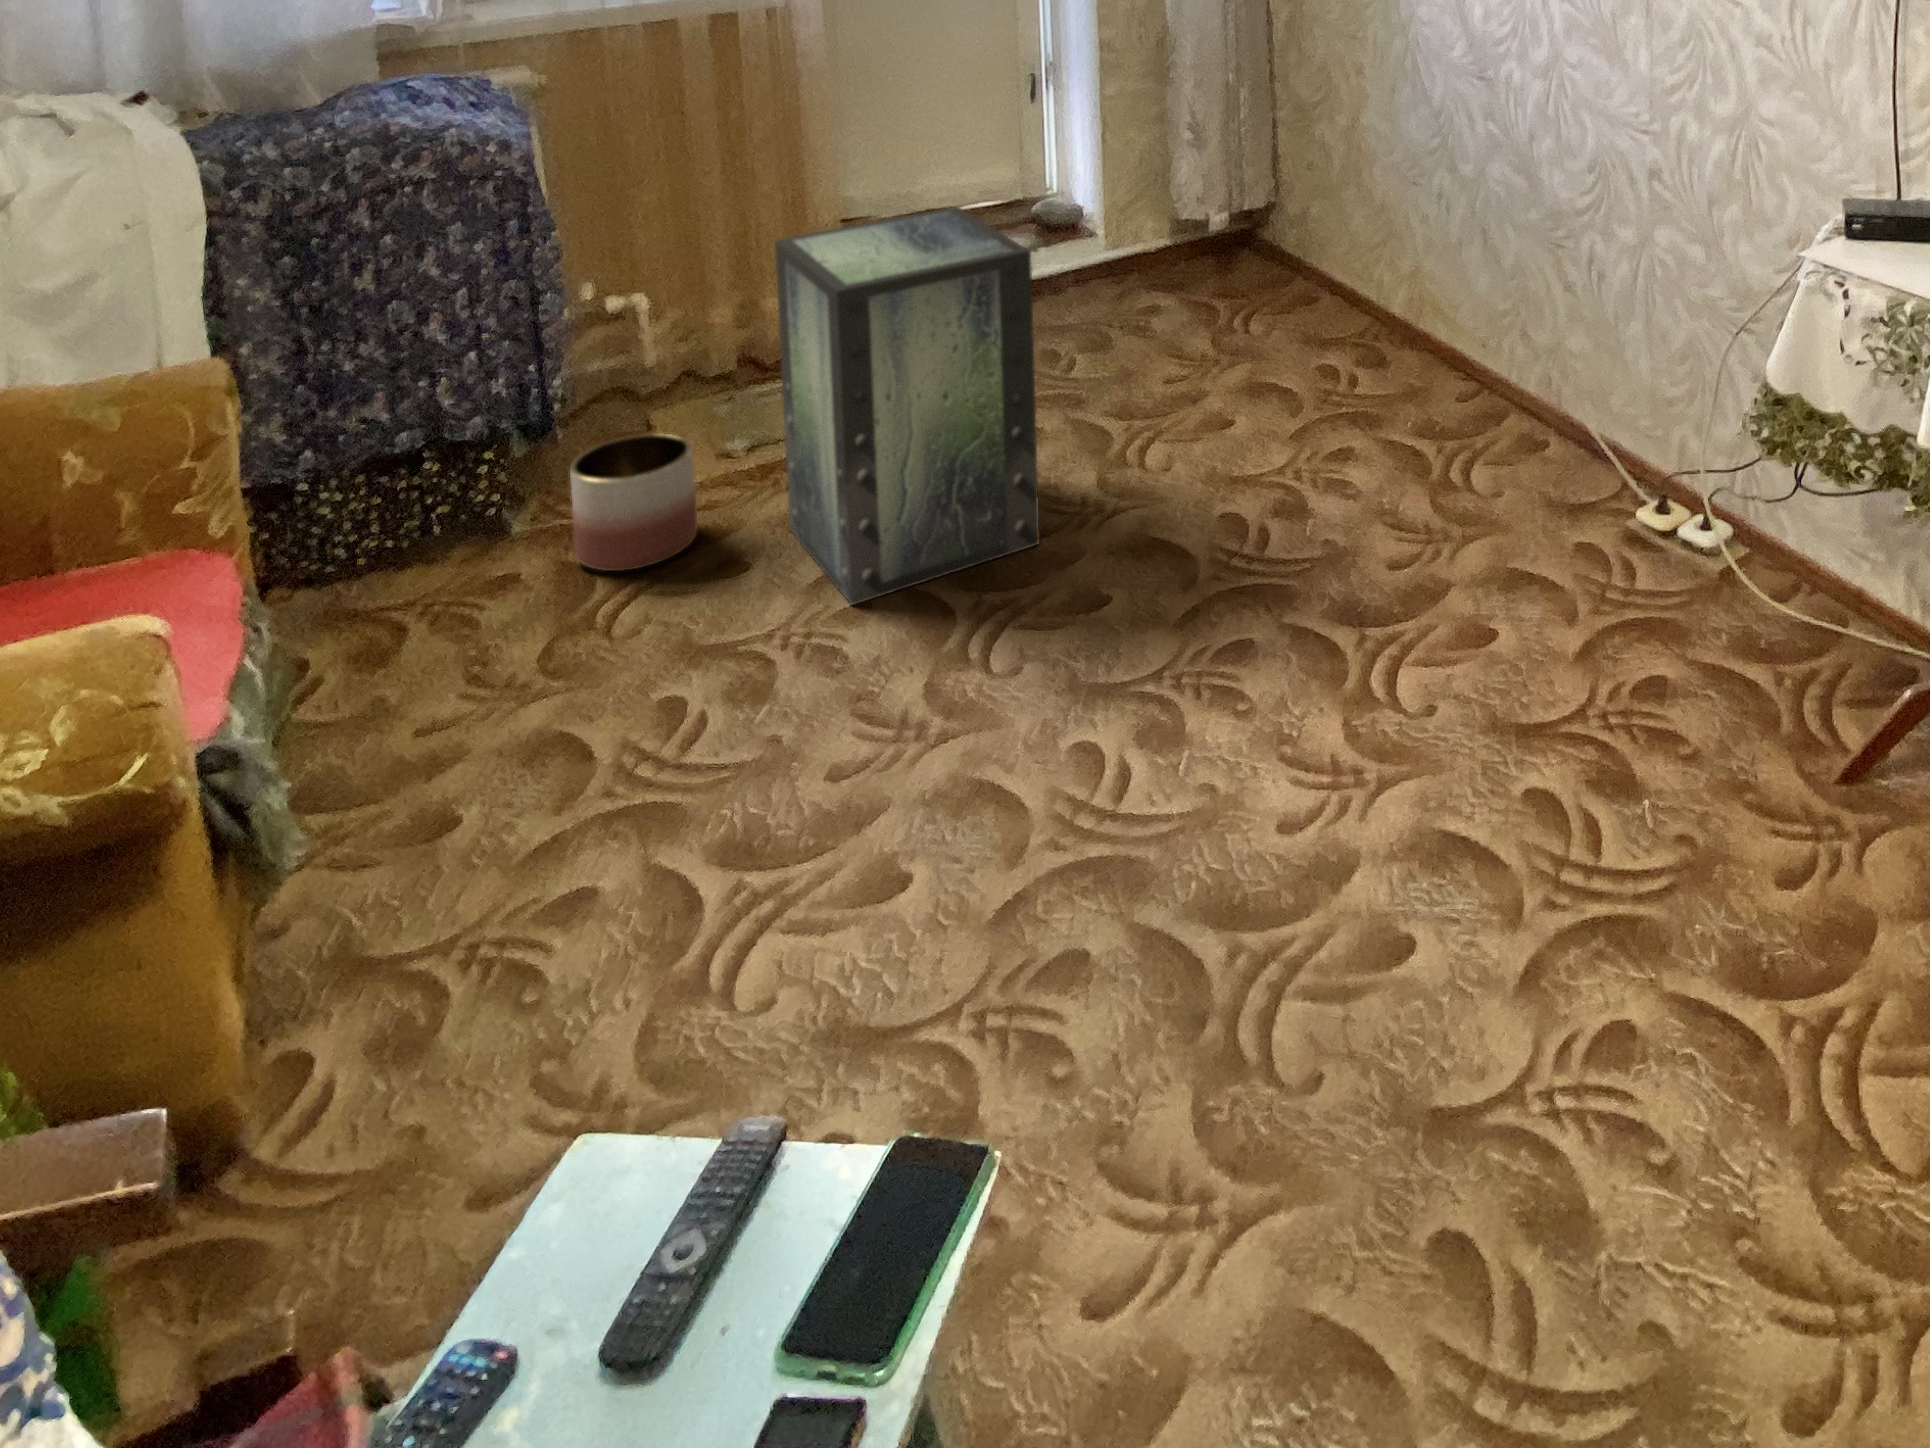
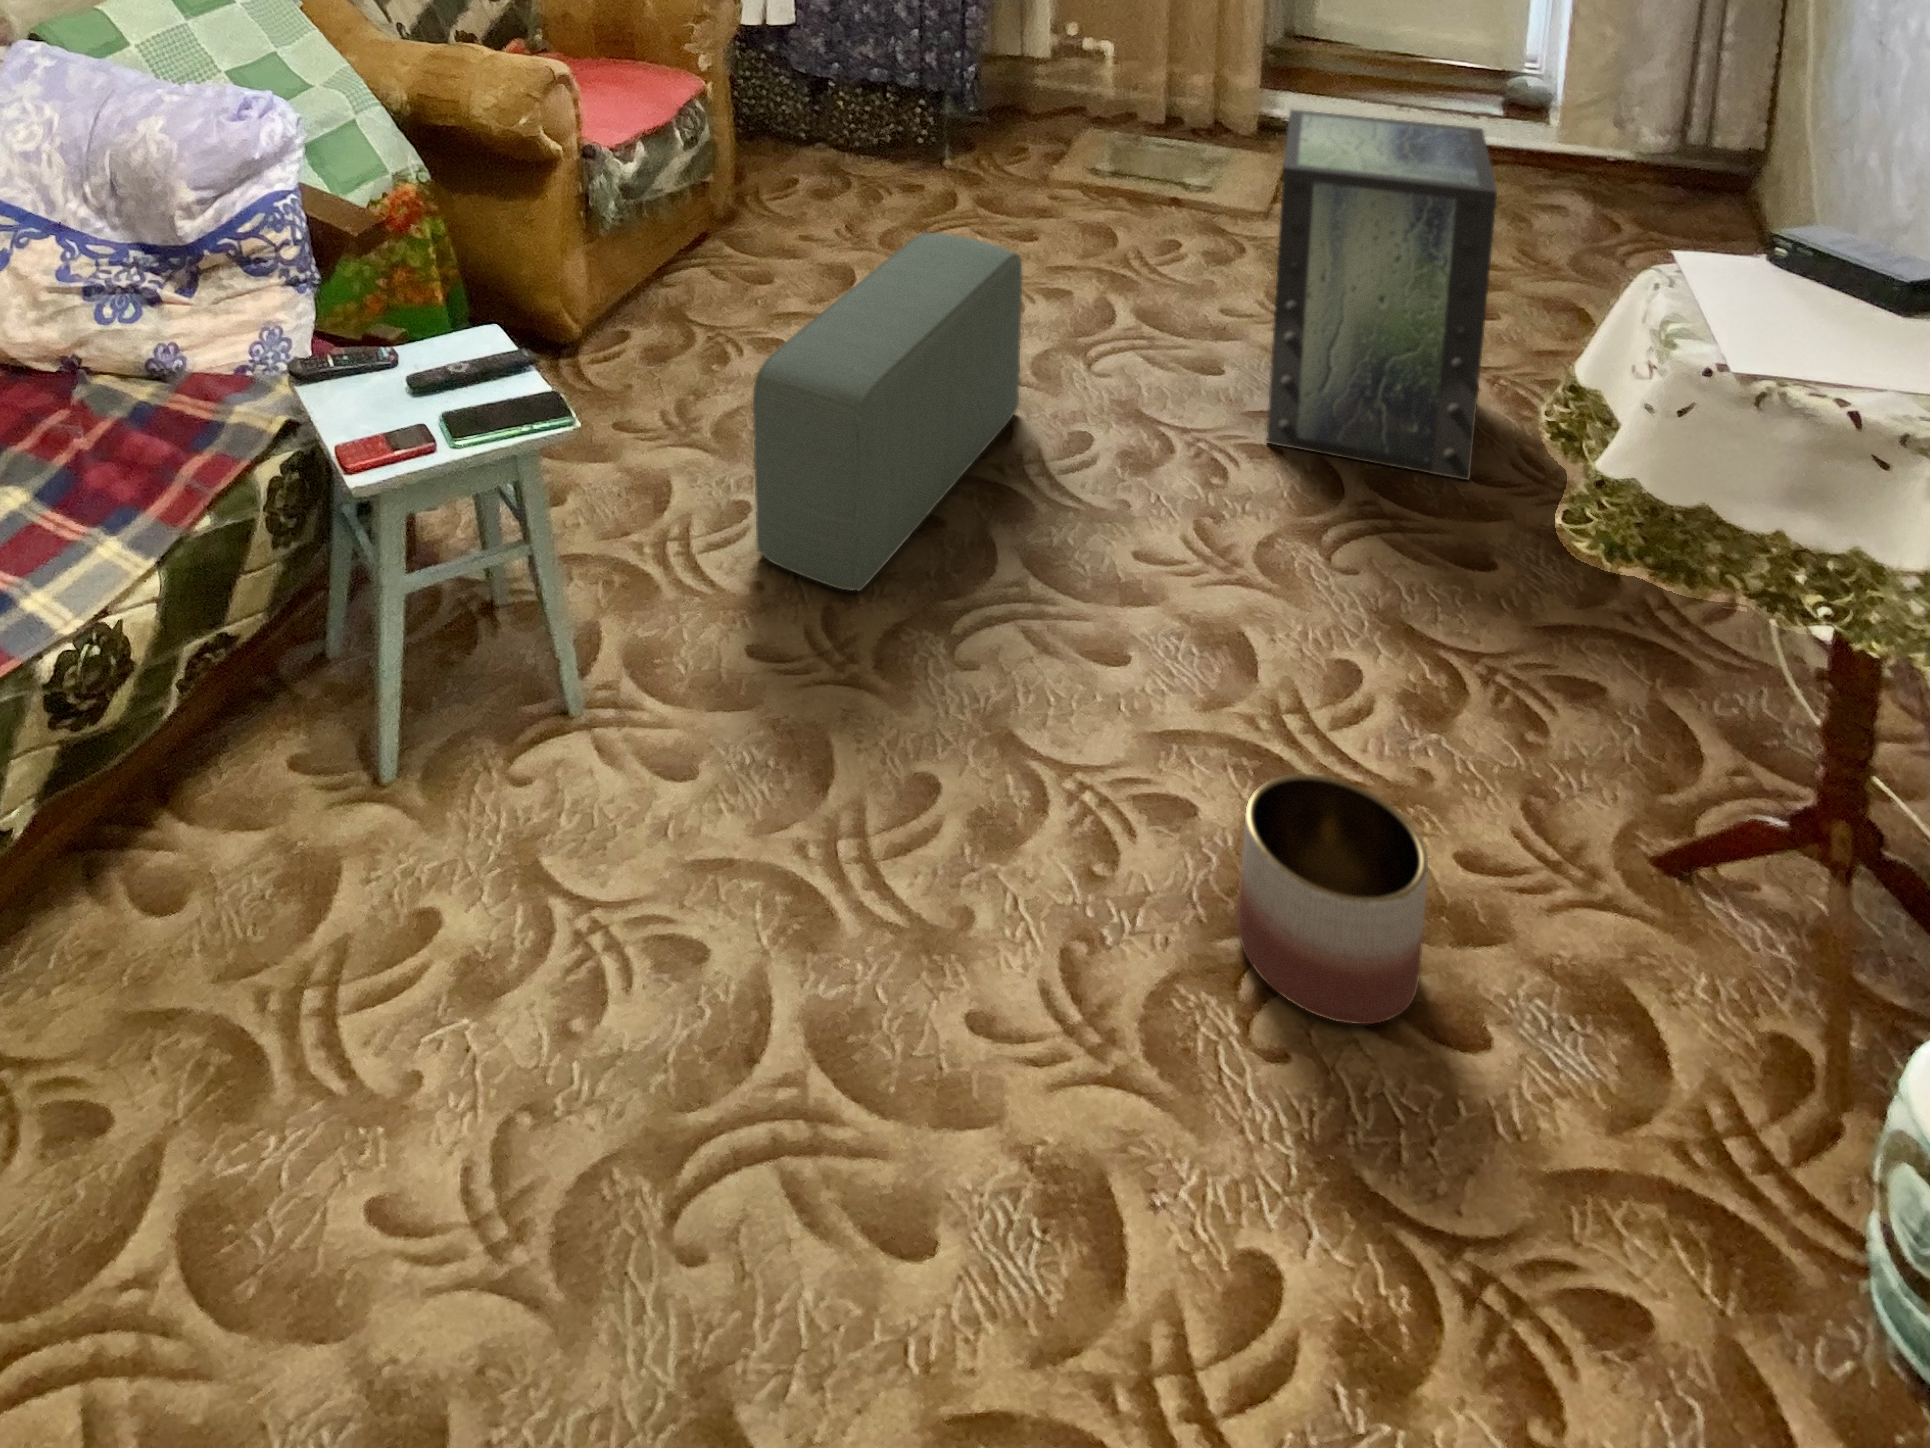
planter: present [570,433,697,571] -> present [1238,774,1428,1024]
pouf: none [316,508,565,1096] -> present [753,233,1022,591]

